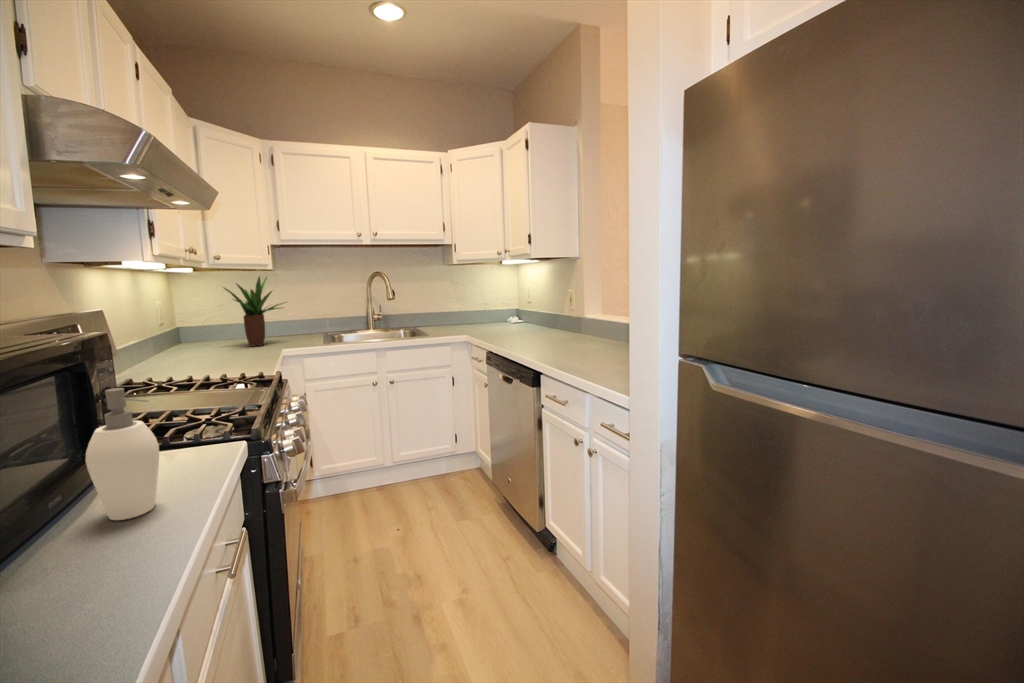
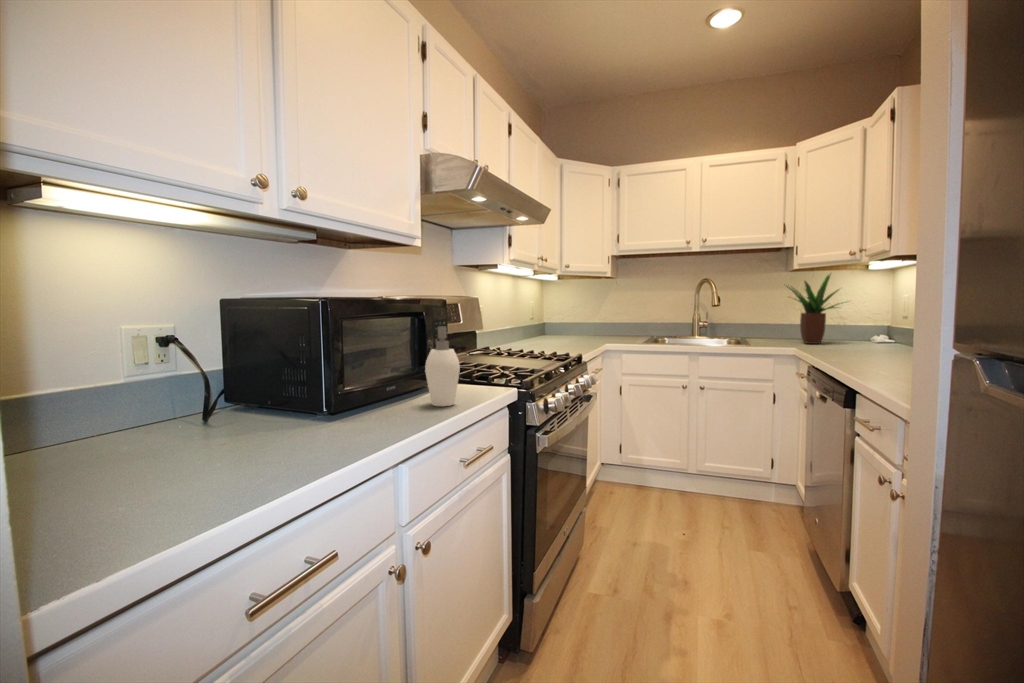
potted plant: present [224,276,286,347] -> present [789,273,840,344]

